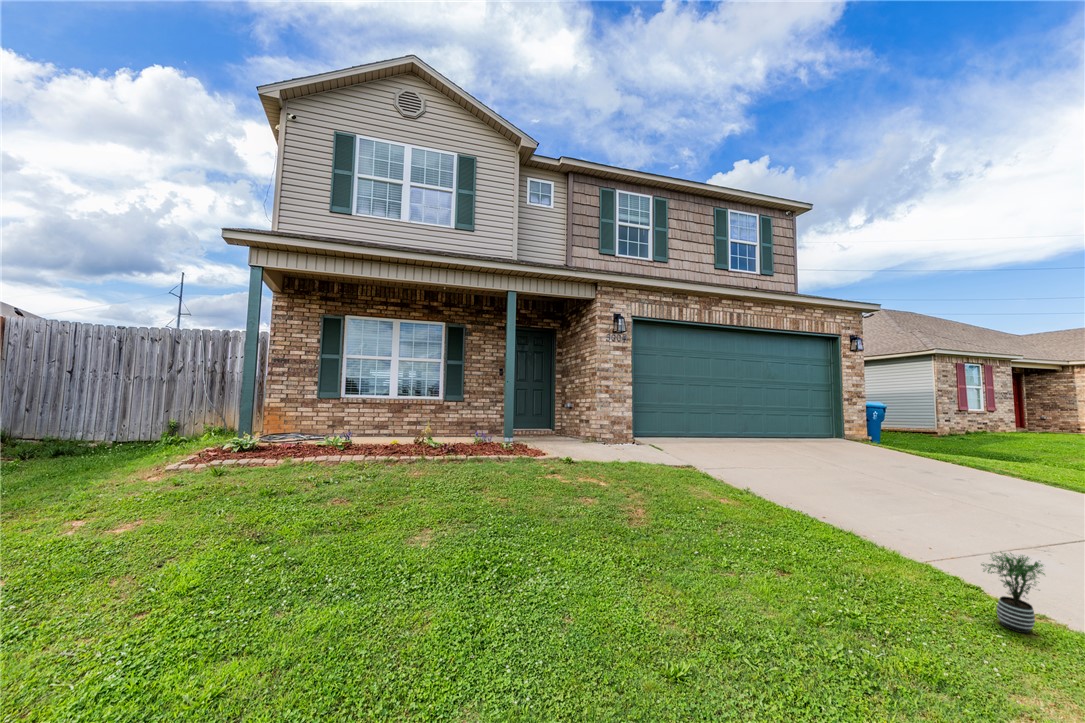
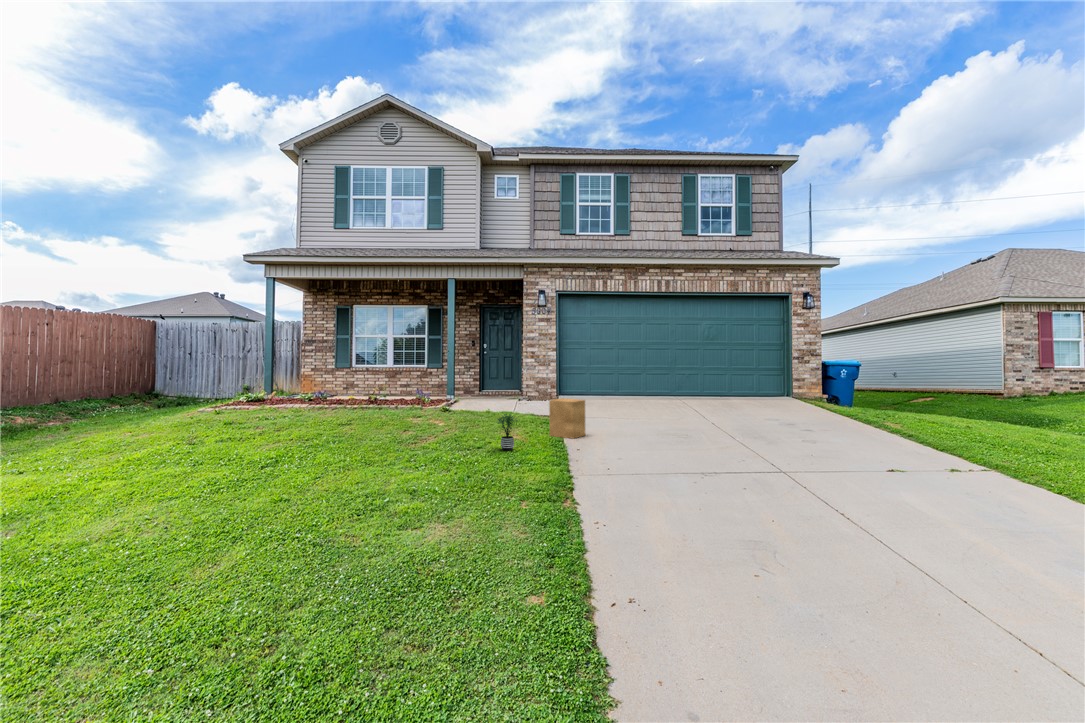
cardboard box: none [882,483,955,558] -> present [549,398,585,439]

